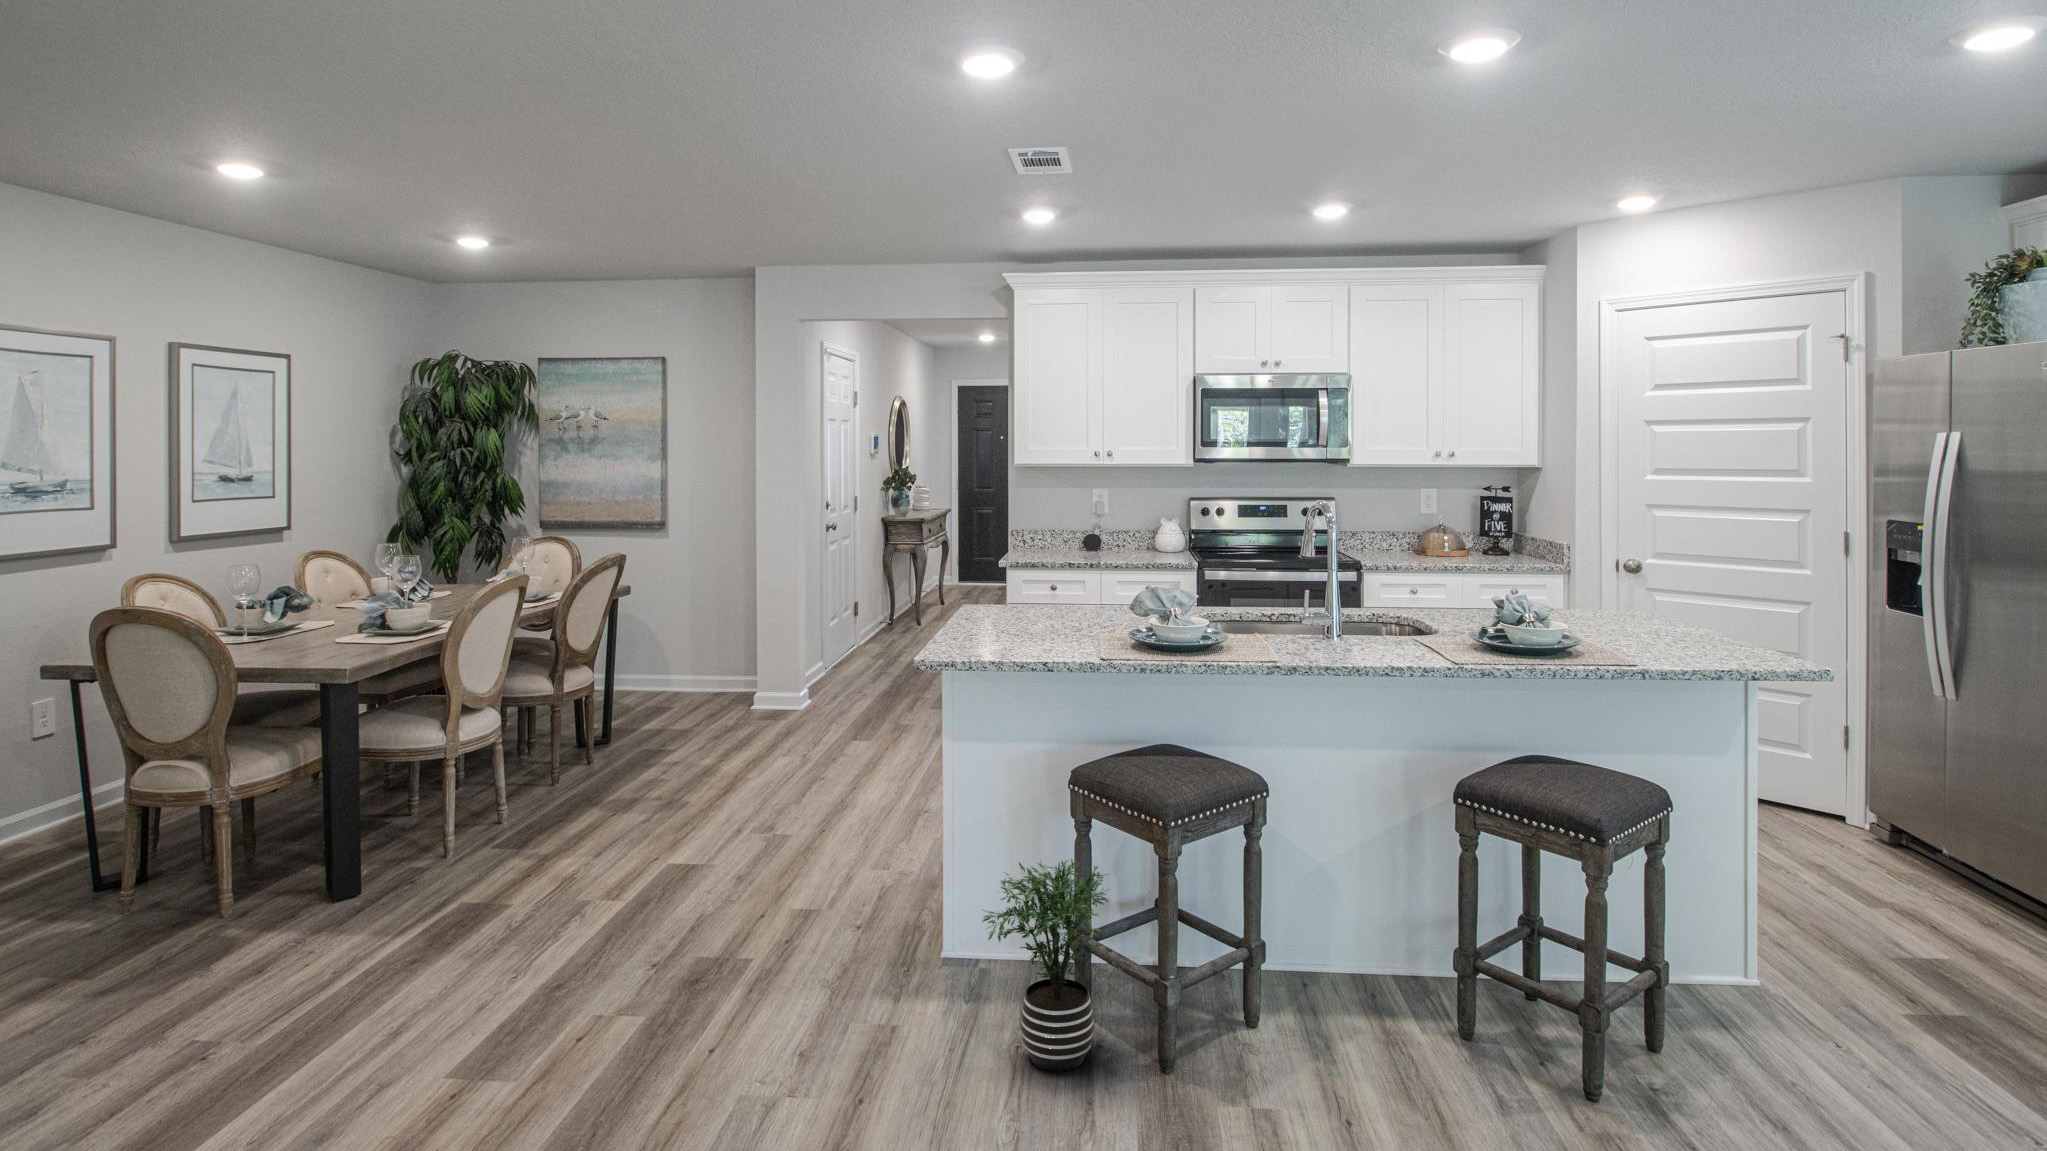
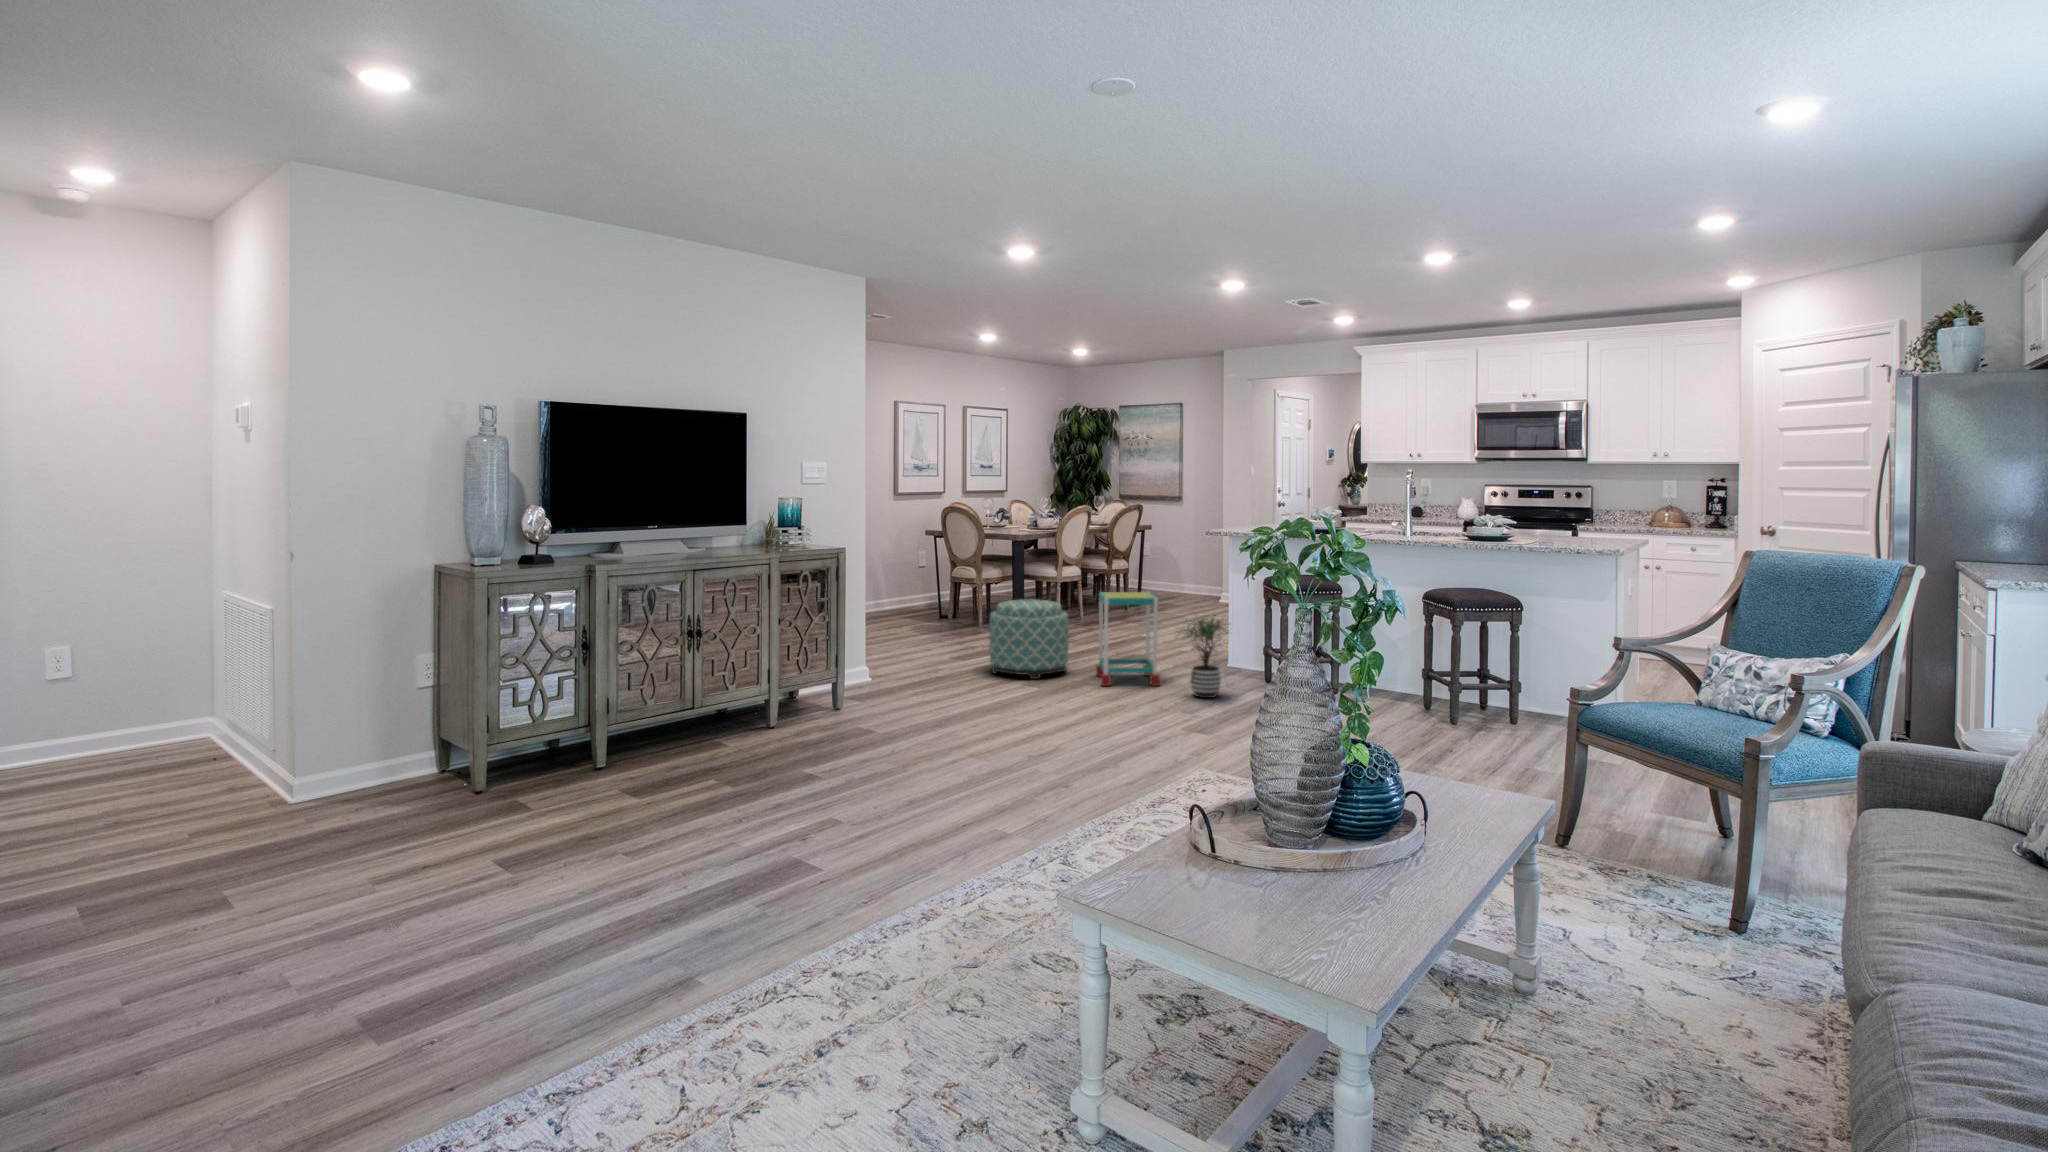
side table: none [729,799,920,1084] -> present [1096,592,1160,686]
ottoman: none [418,852,654,1103] -> present [989,599,1069,679]

